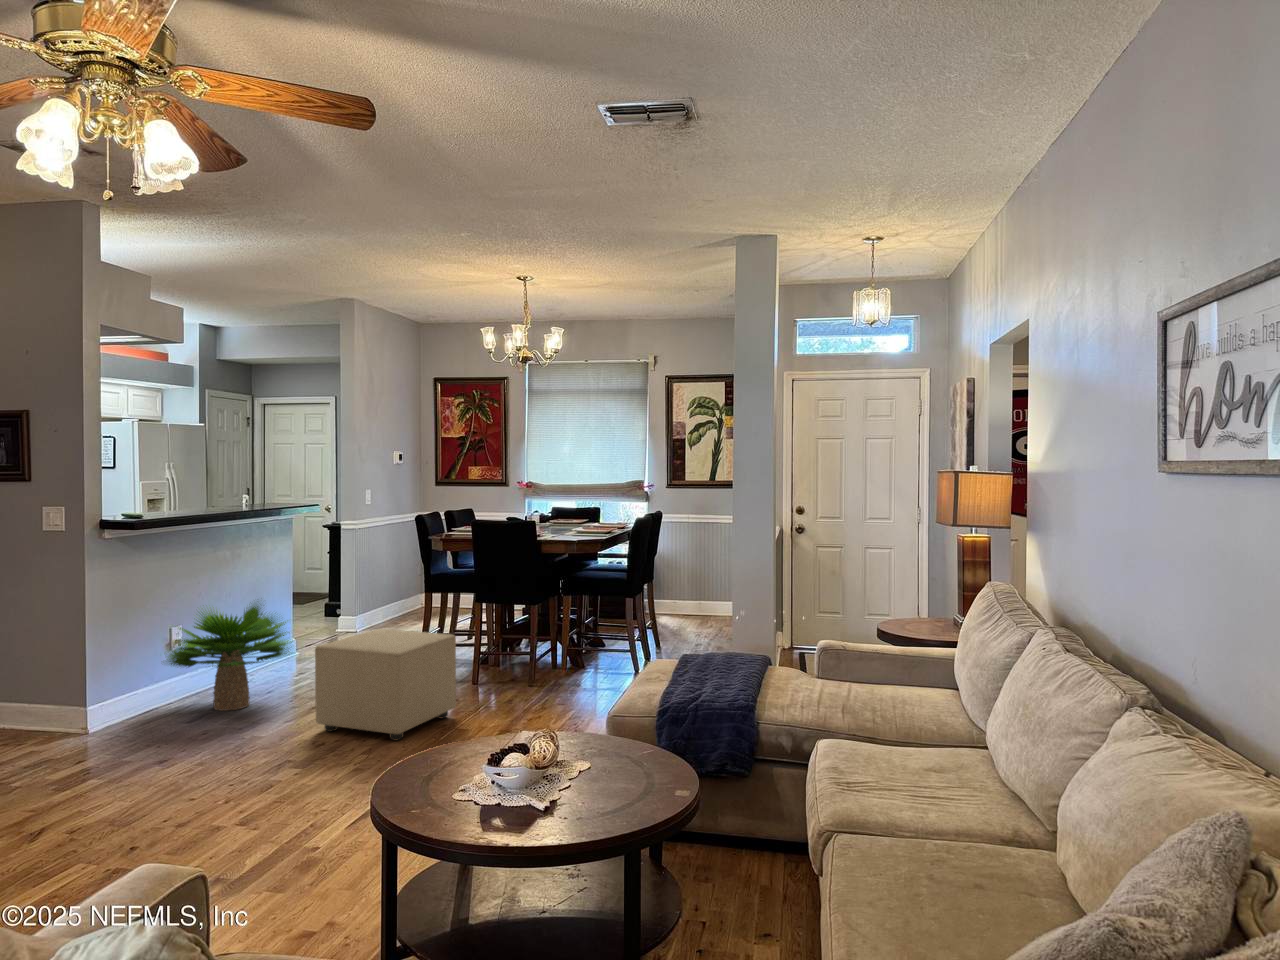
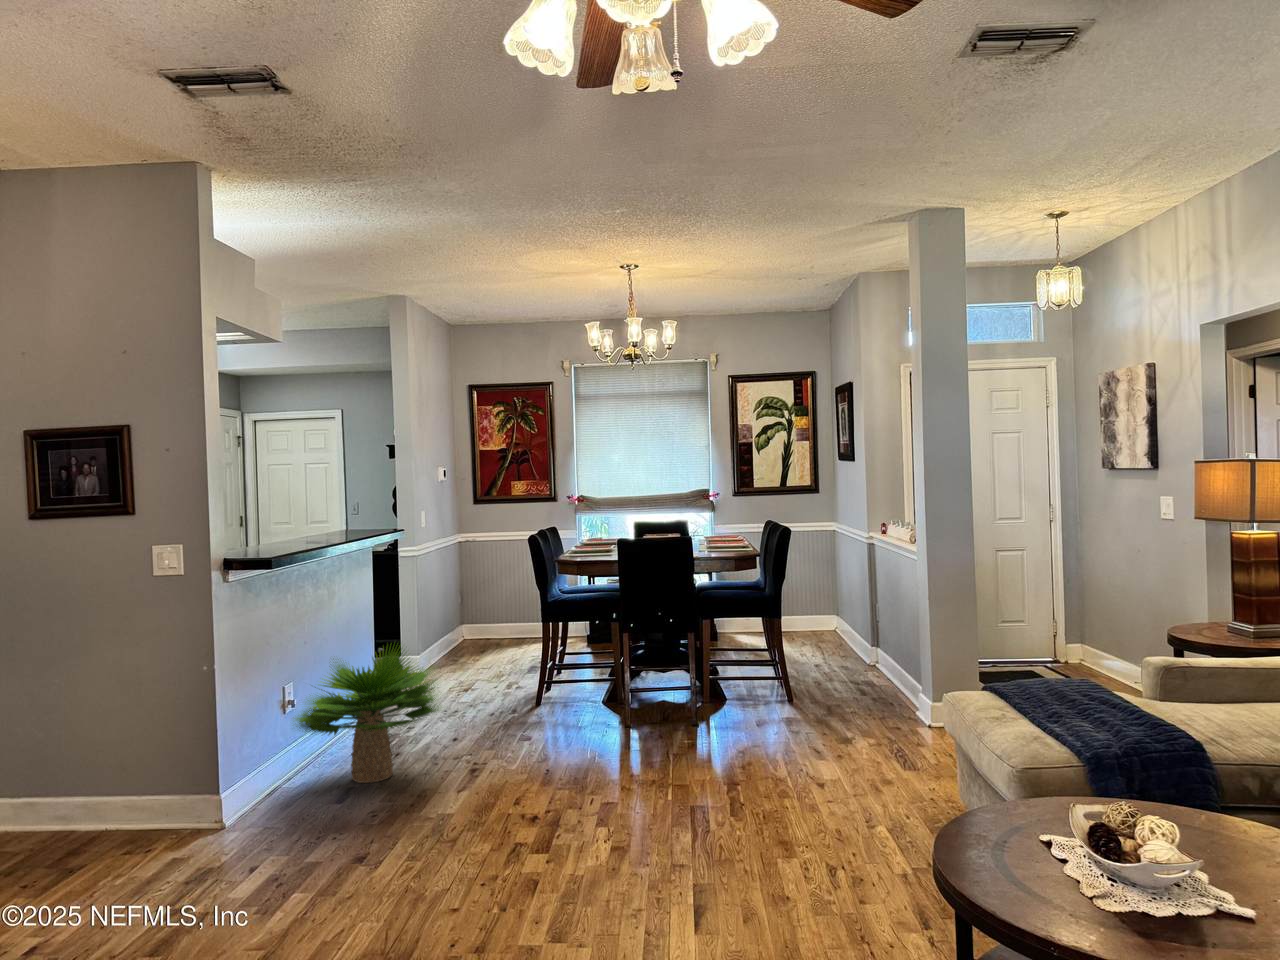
ottoman: present [315,629,456,741] -> none [509,671,654,802]

